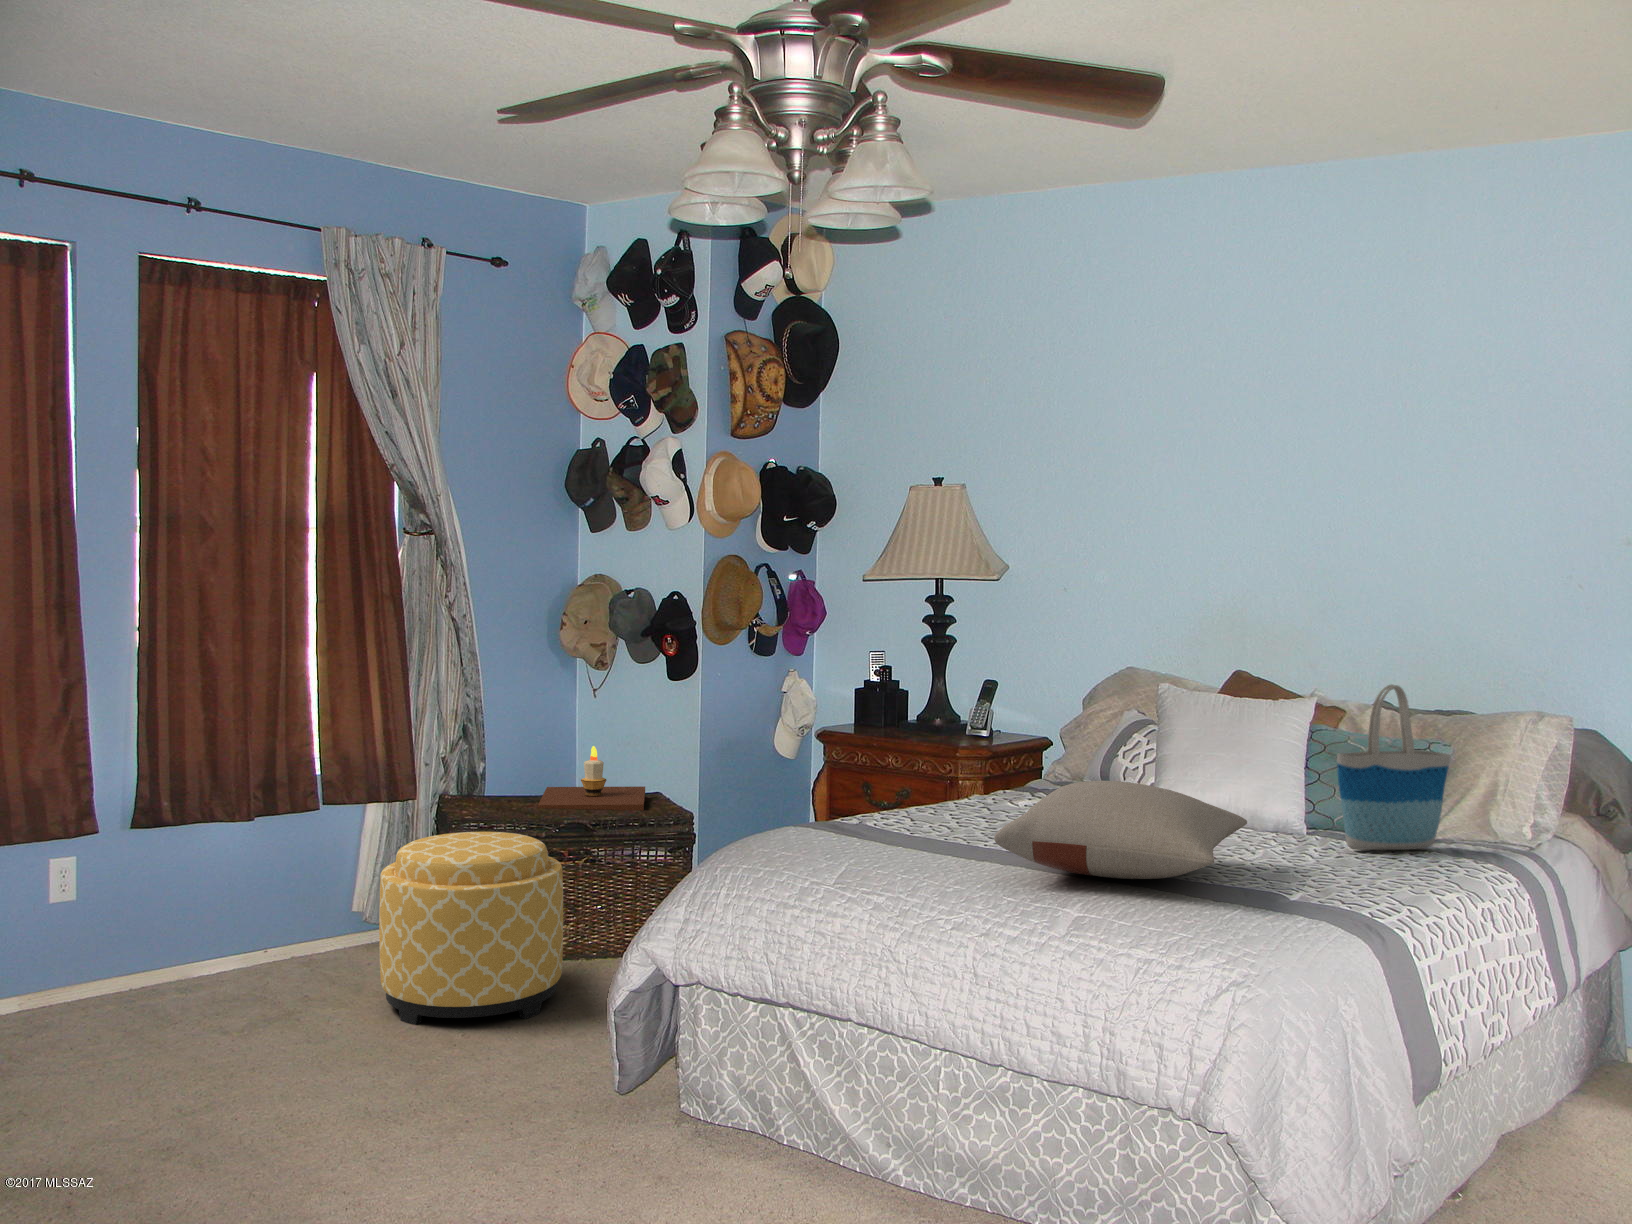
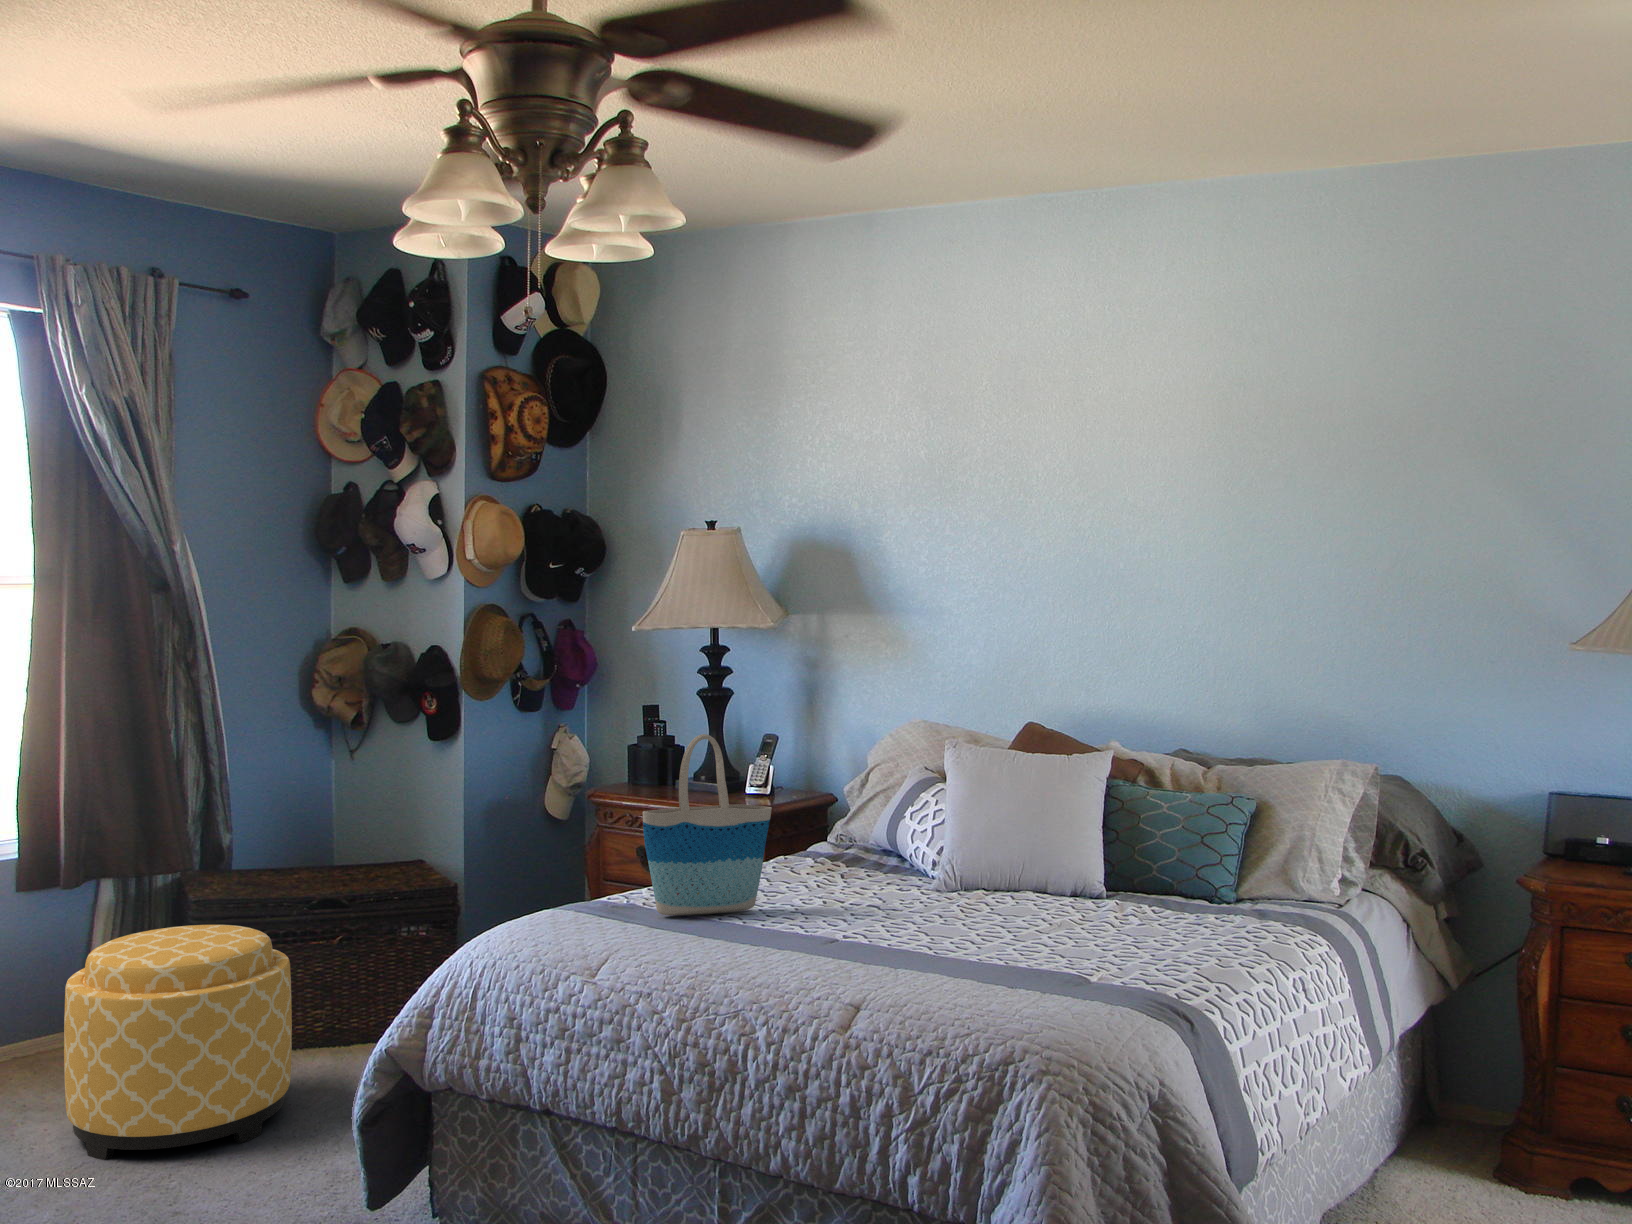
tote bag: present [1337,685,1451,850] -> present [643,734,772,915]
candle: present [538,746,645,811] -> none [272,820,401,897]
pillow: present [994,781,1247,879] -> none [762,851,1043,963]

